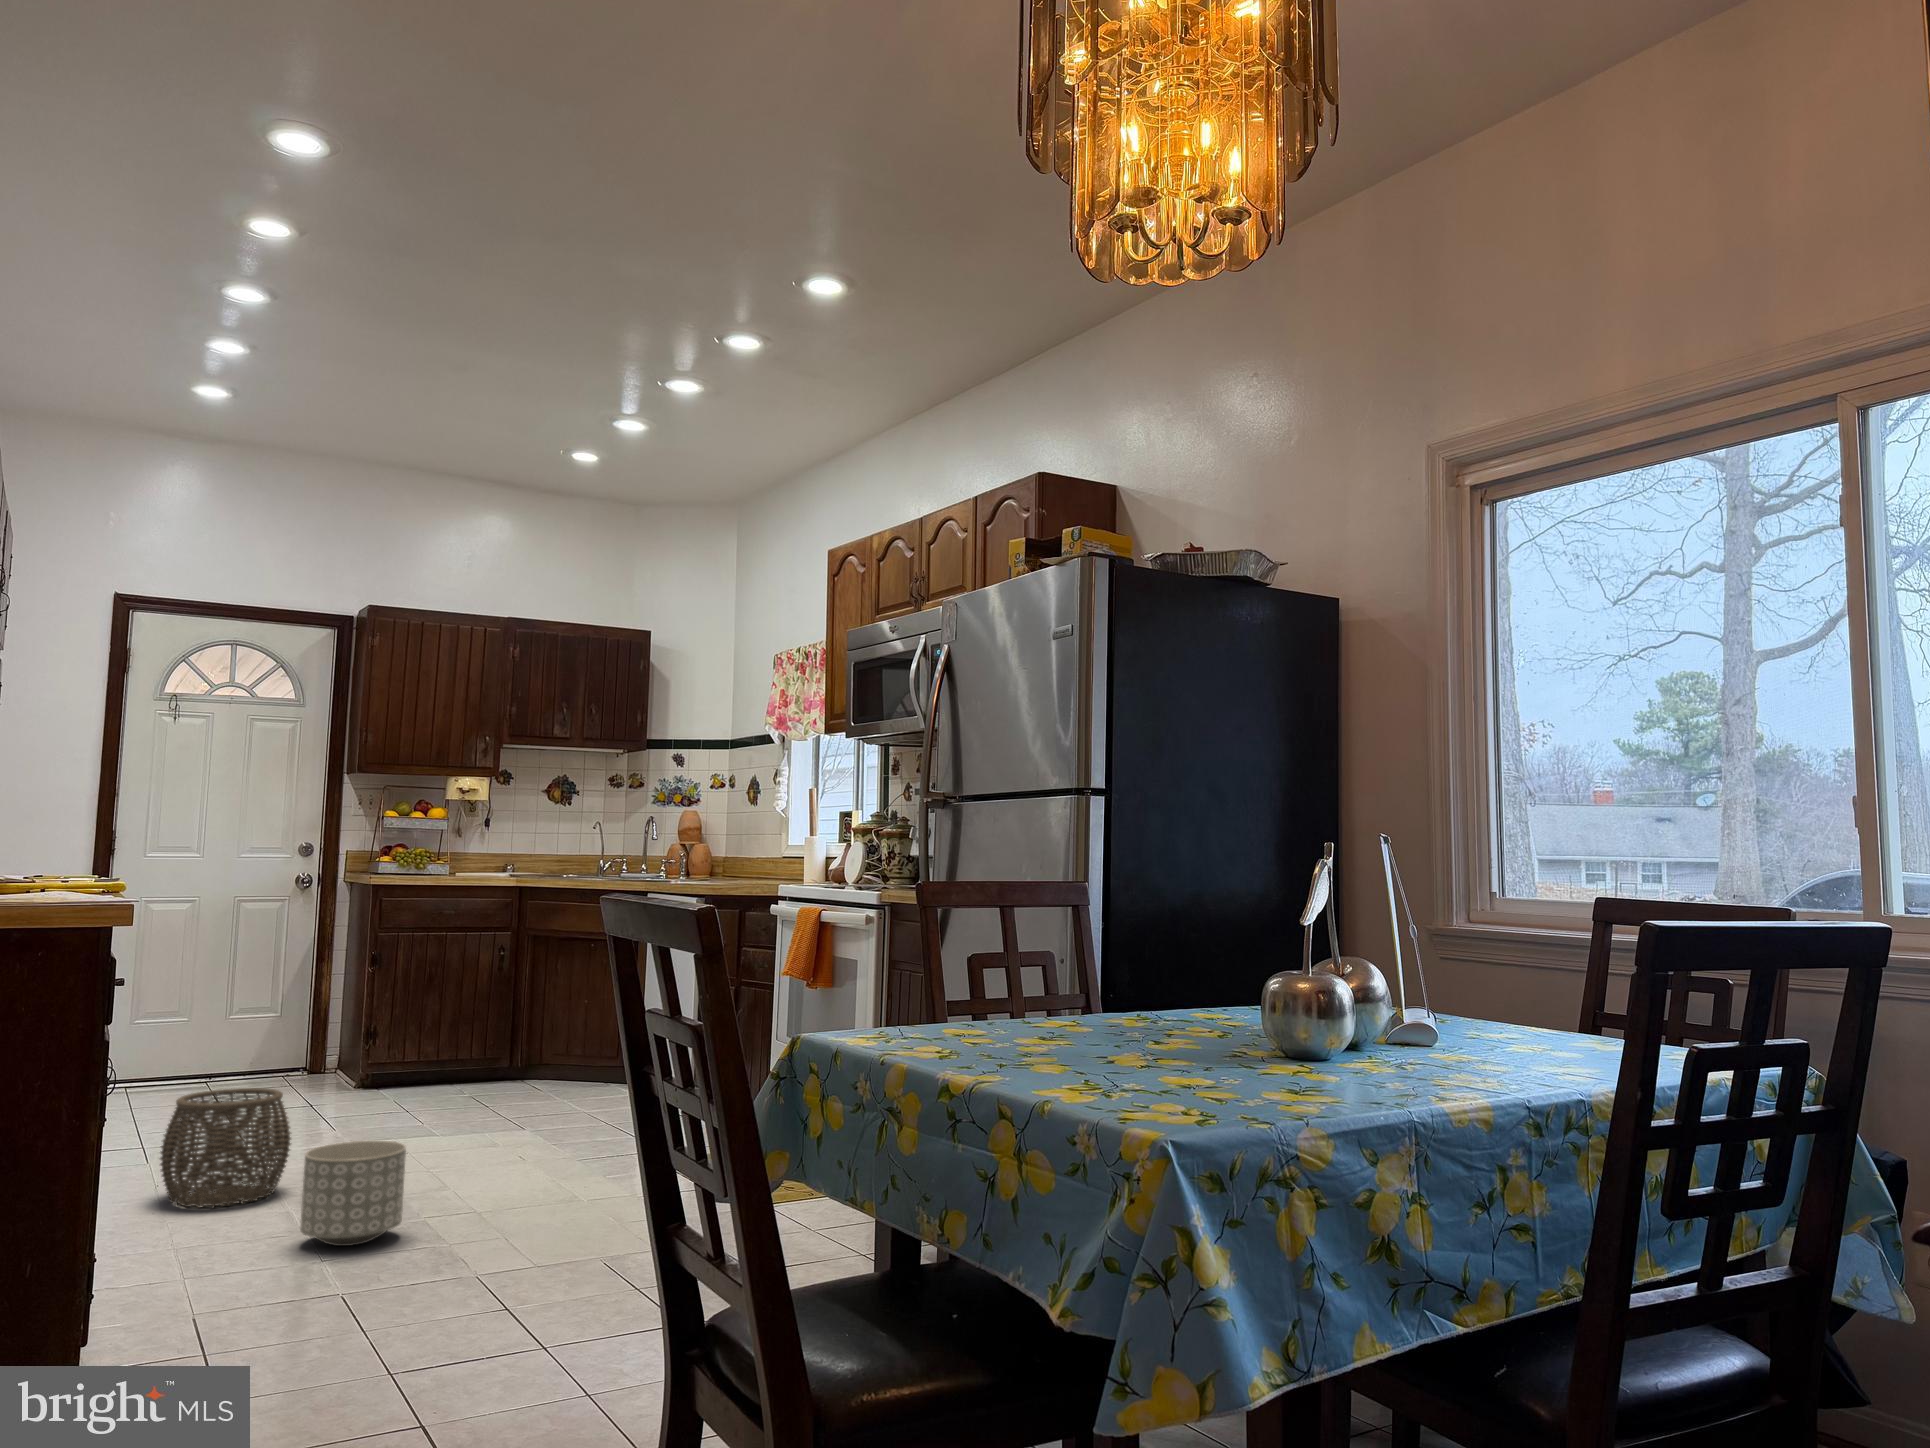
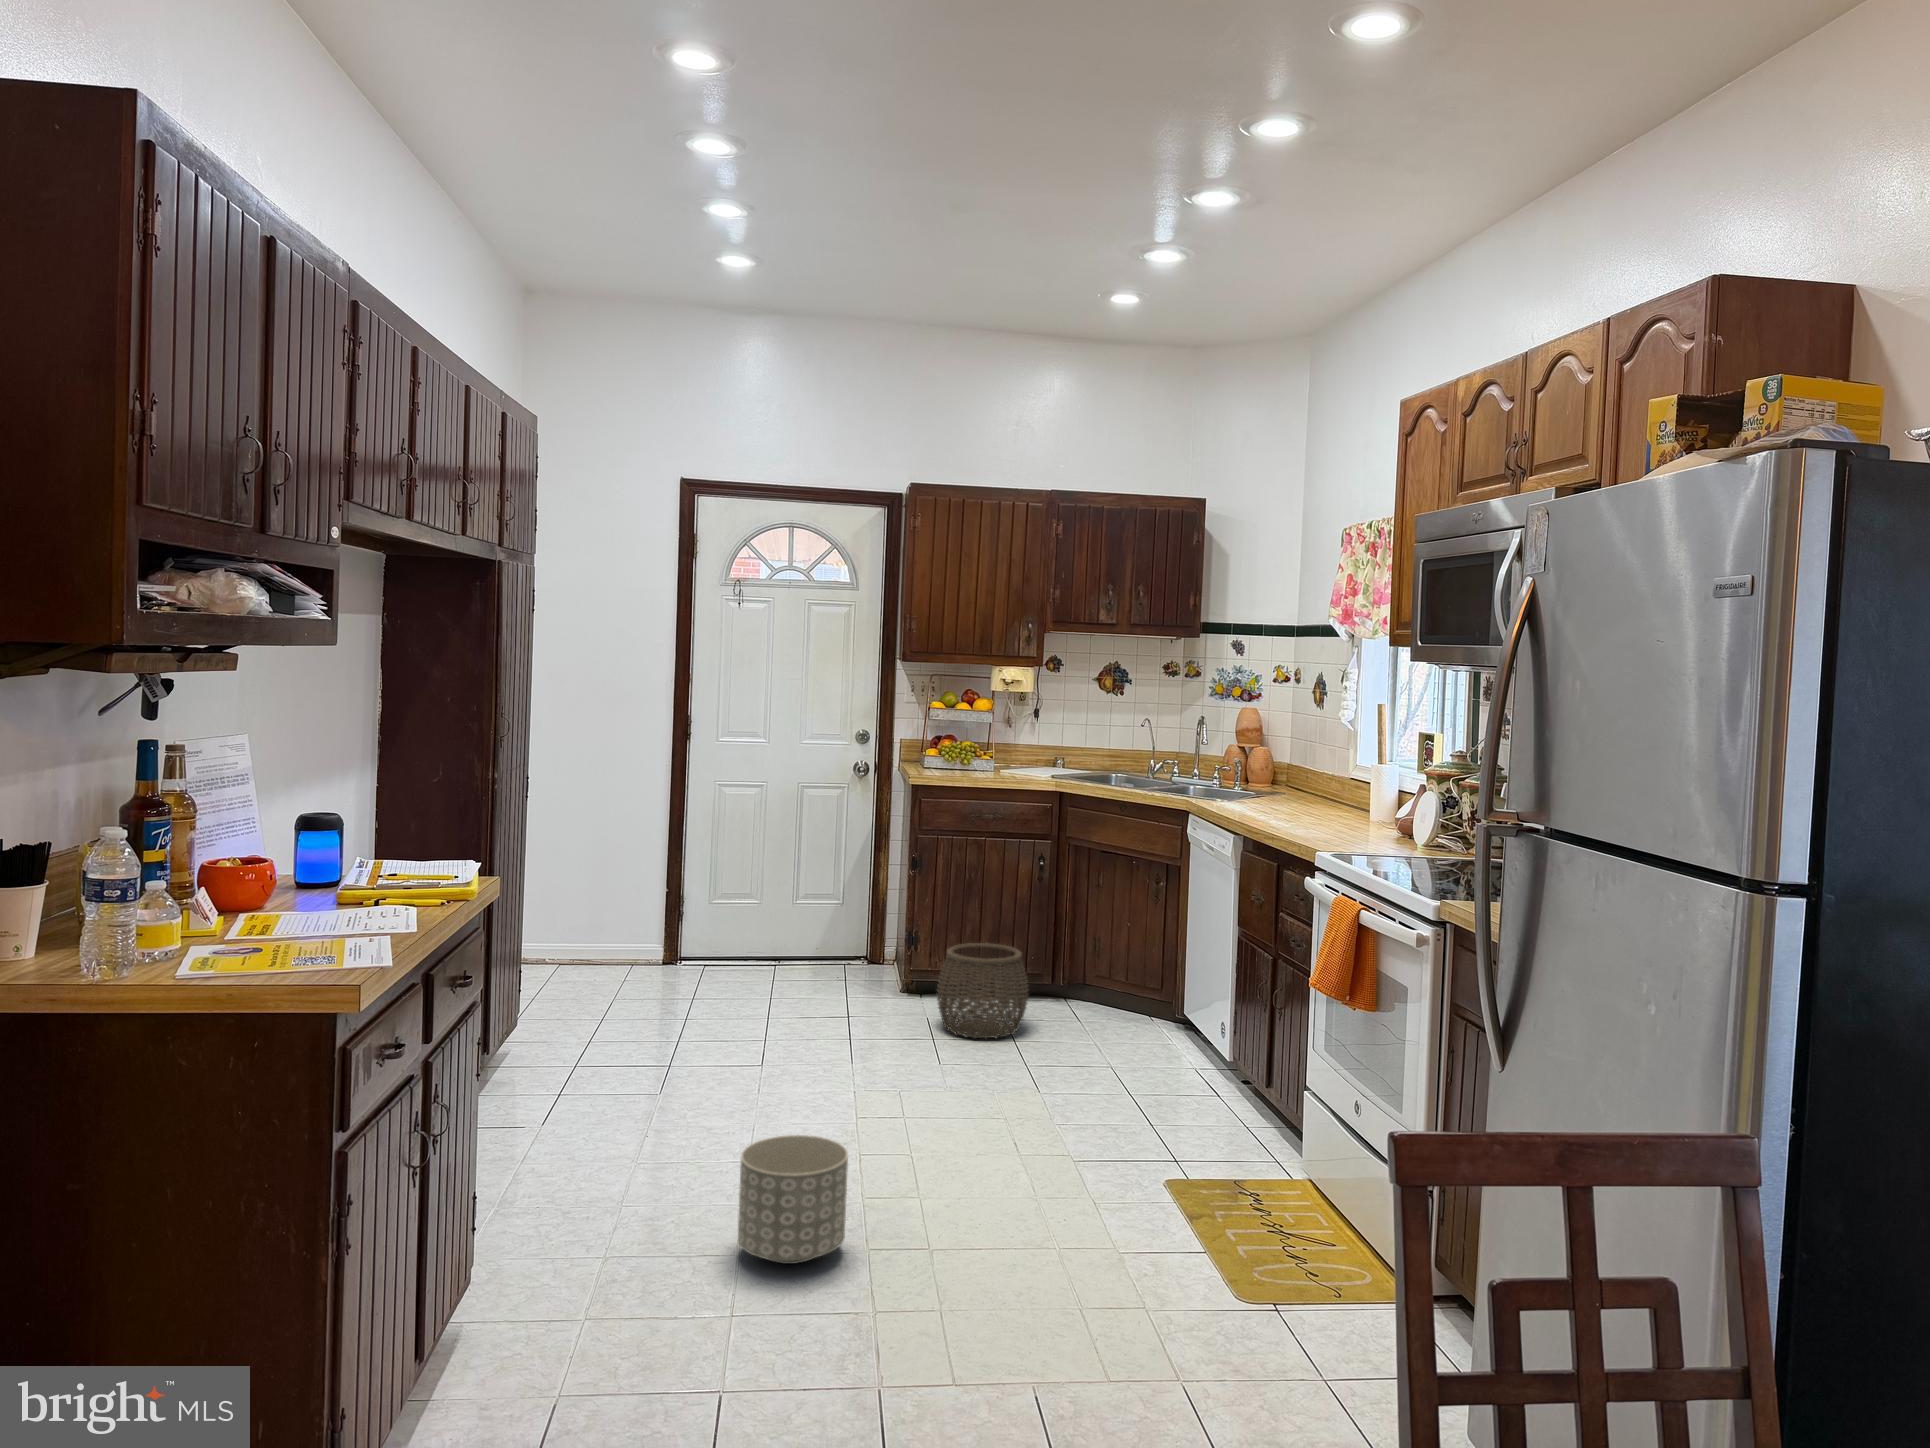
woven basket: present [160,1088,291,1208] -> present [937,943,1028,1039]

